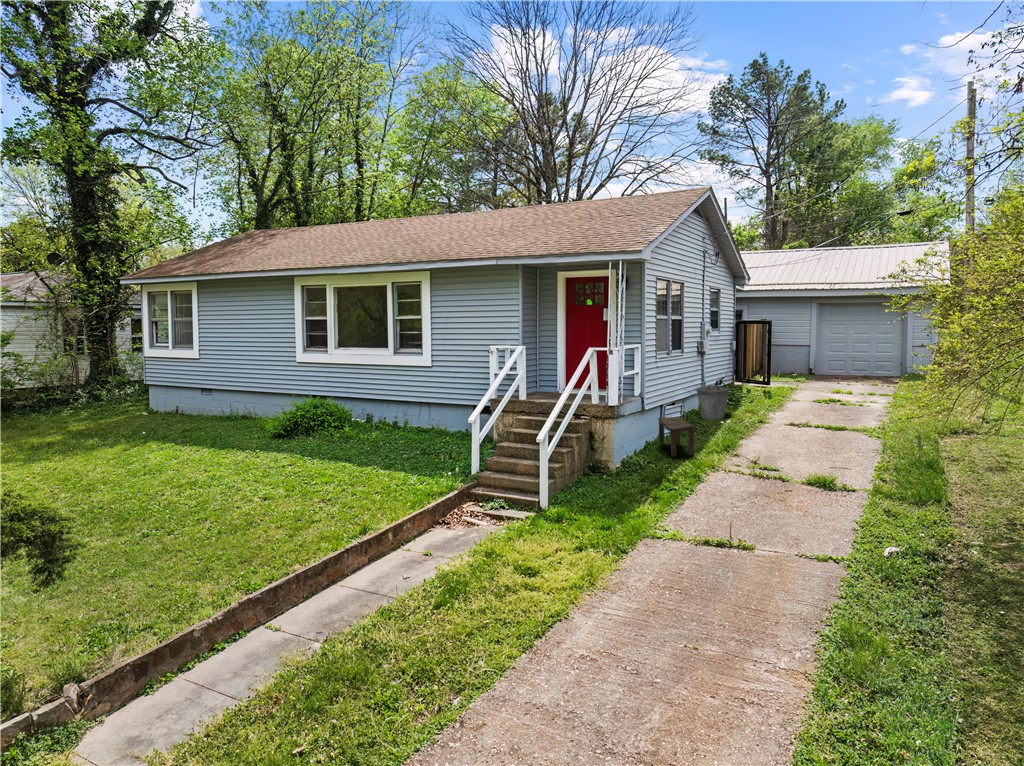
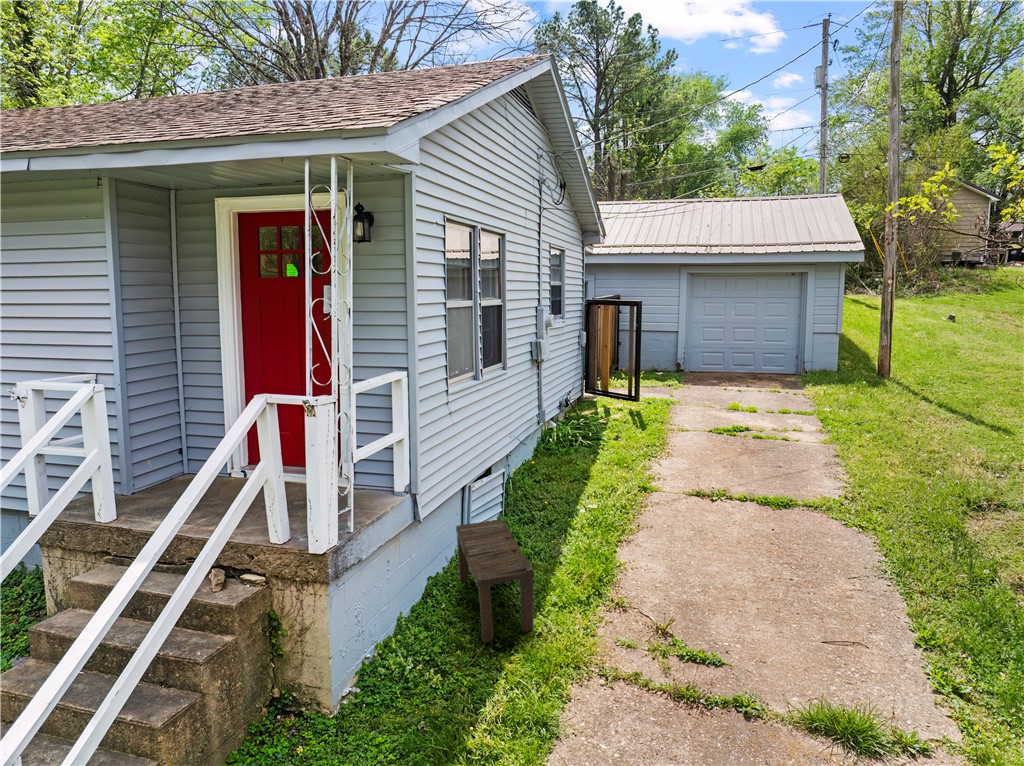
trash can: present [696,385,729,420] -> none [531,417,586,479]

